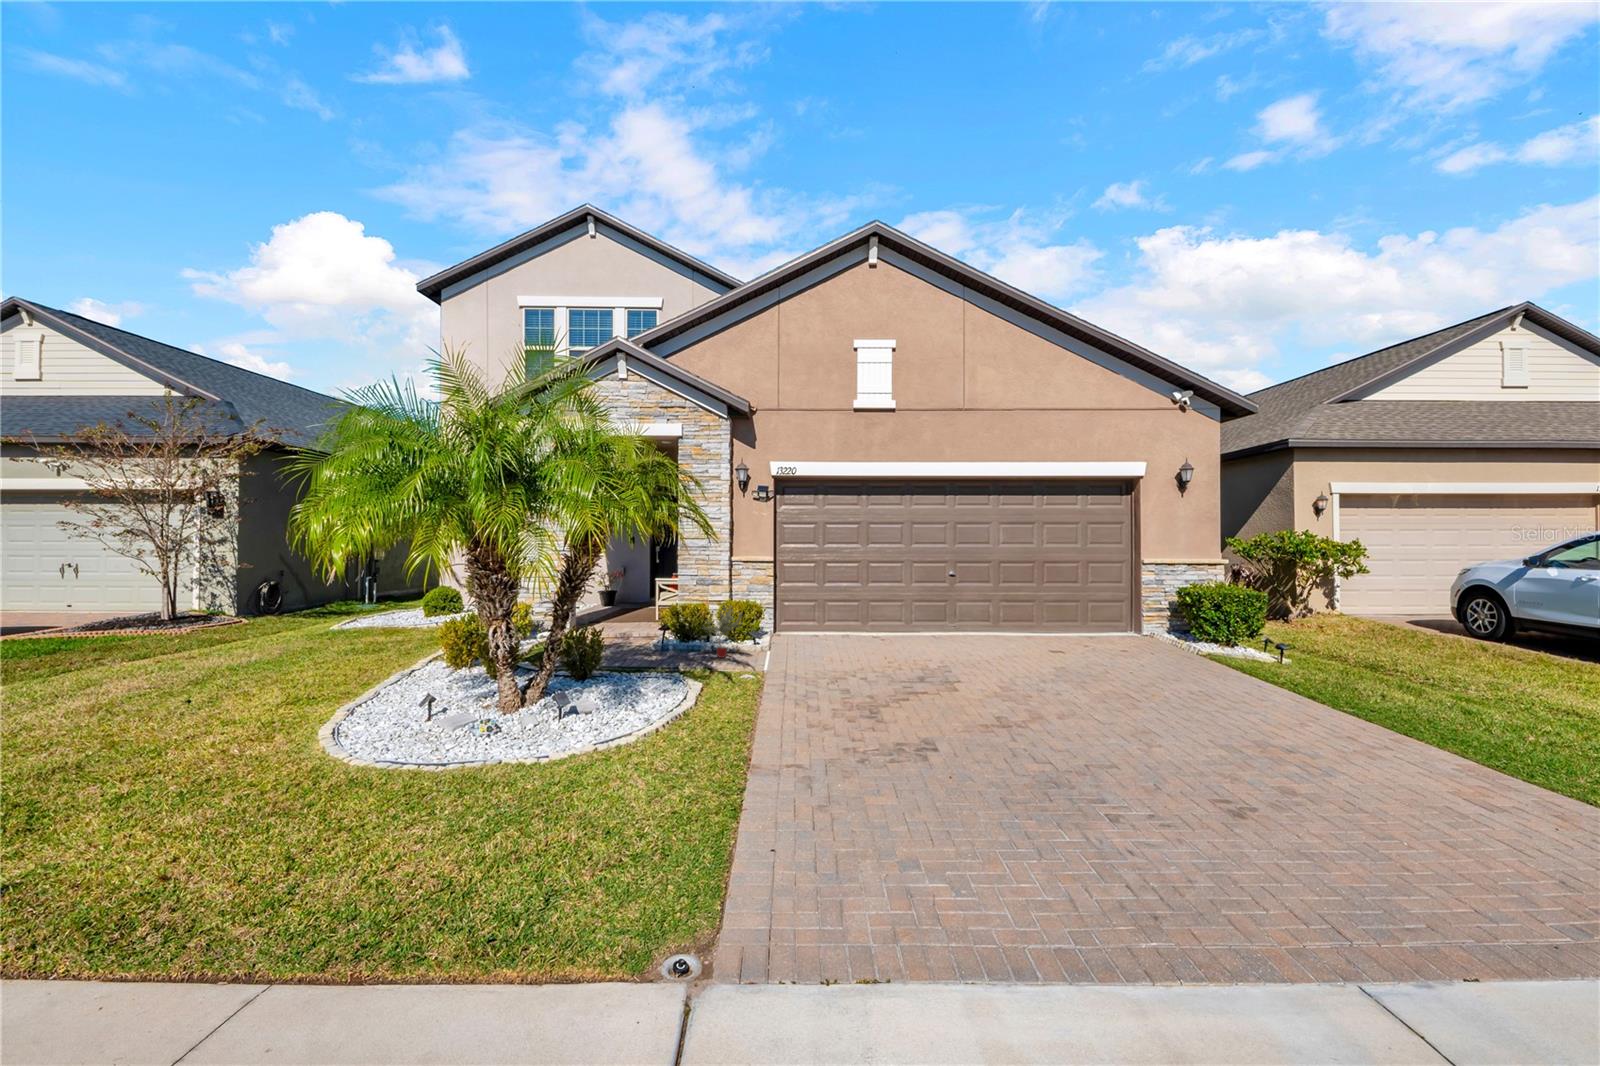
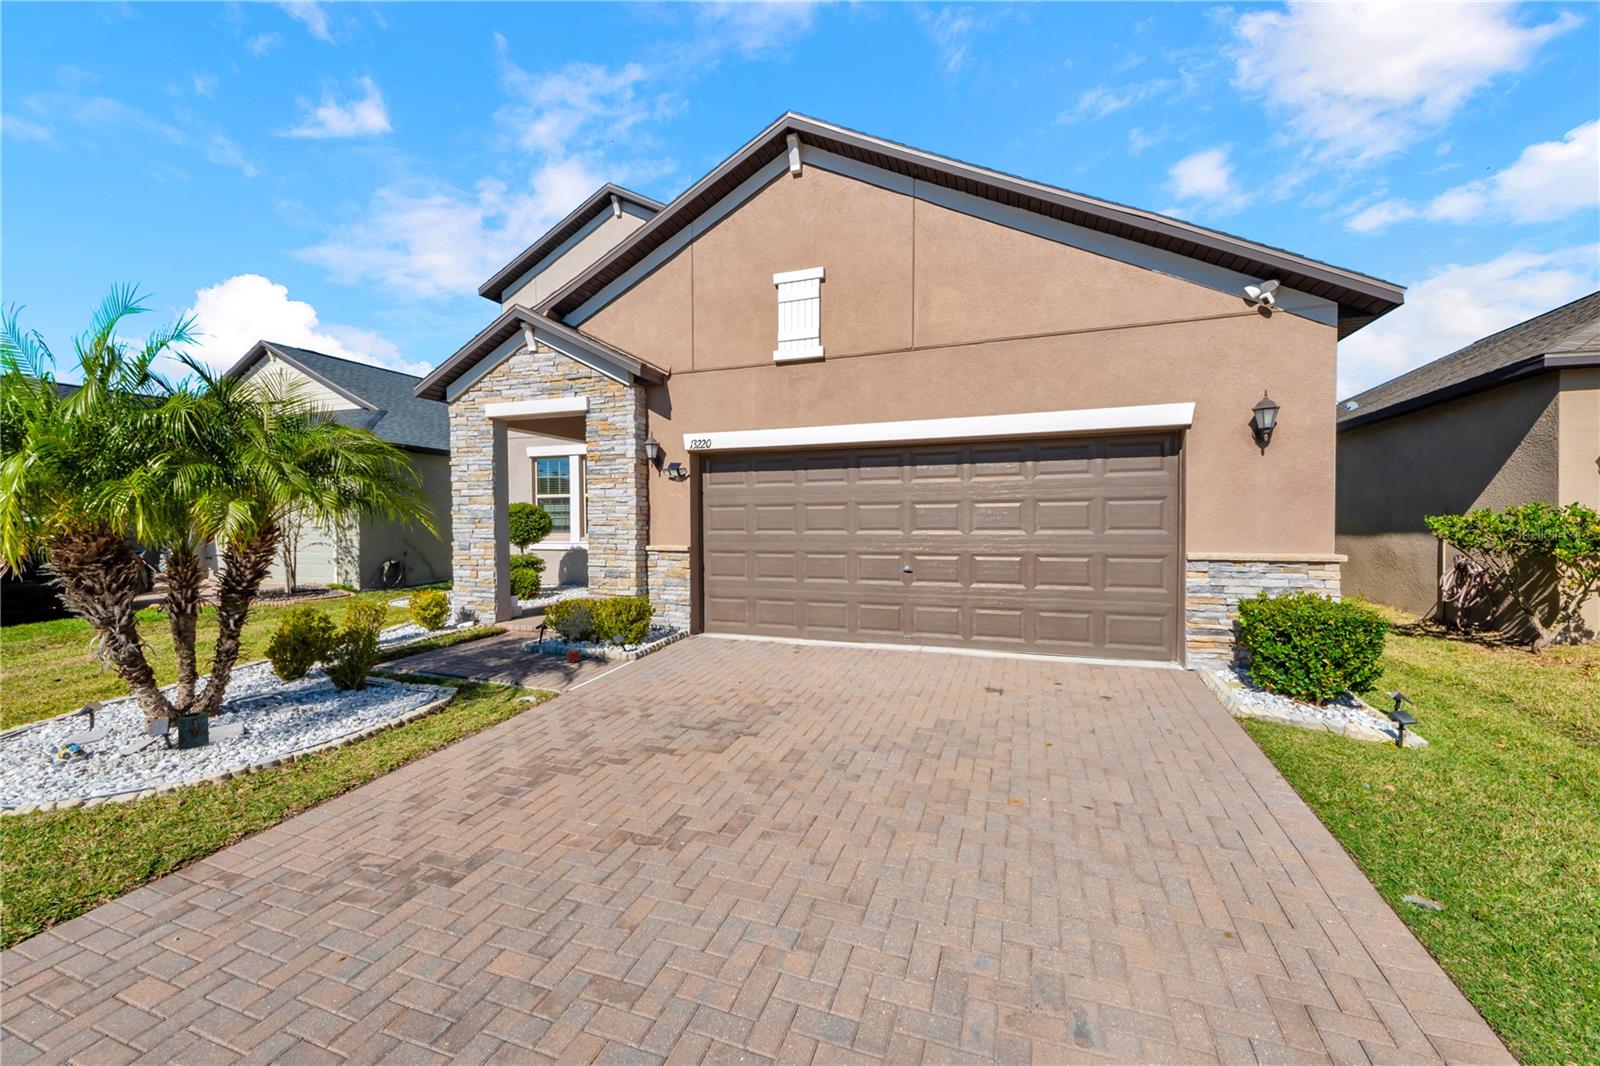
watering can: none [535,690,573,726] -> present [177,704,209,749]

